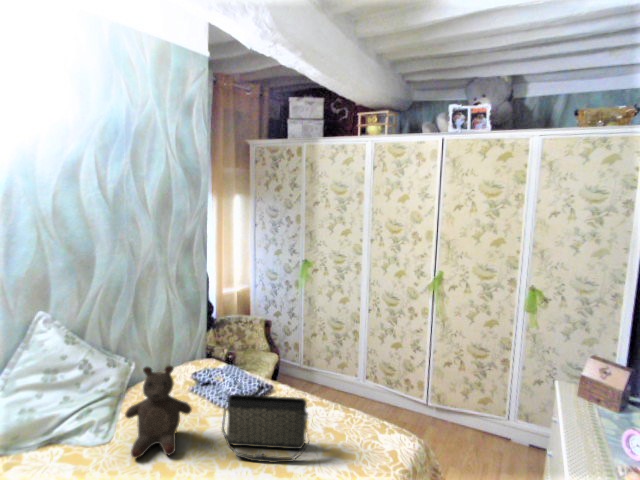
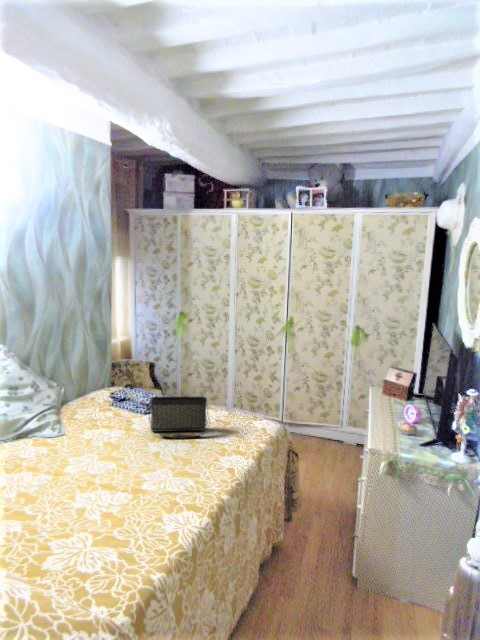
stuffed bear: present [125,366,192,458] -> none [75,378,123,442]

